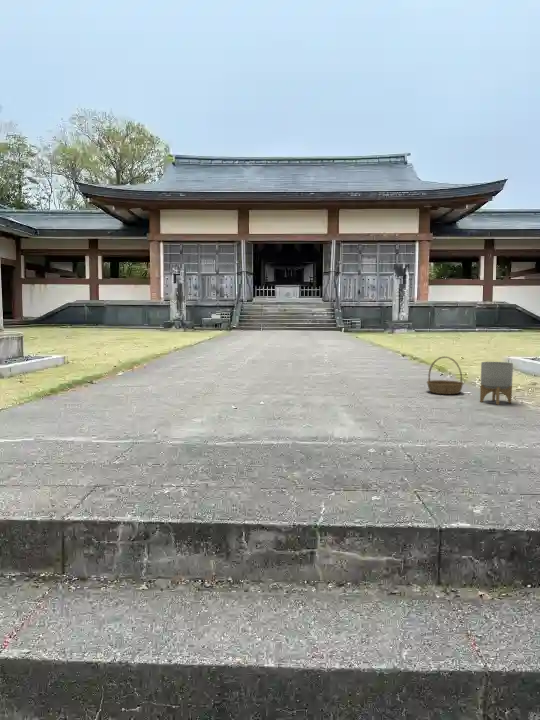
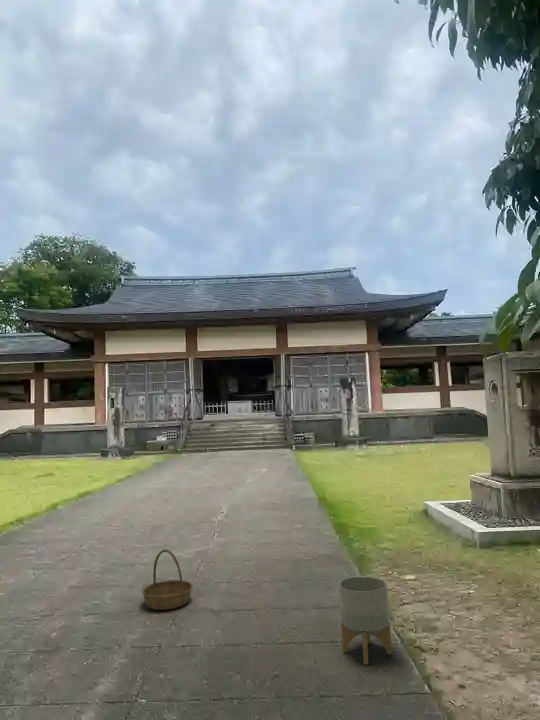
basket: present [427,357,463,394] -> present [142,550,193,610]

